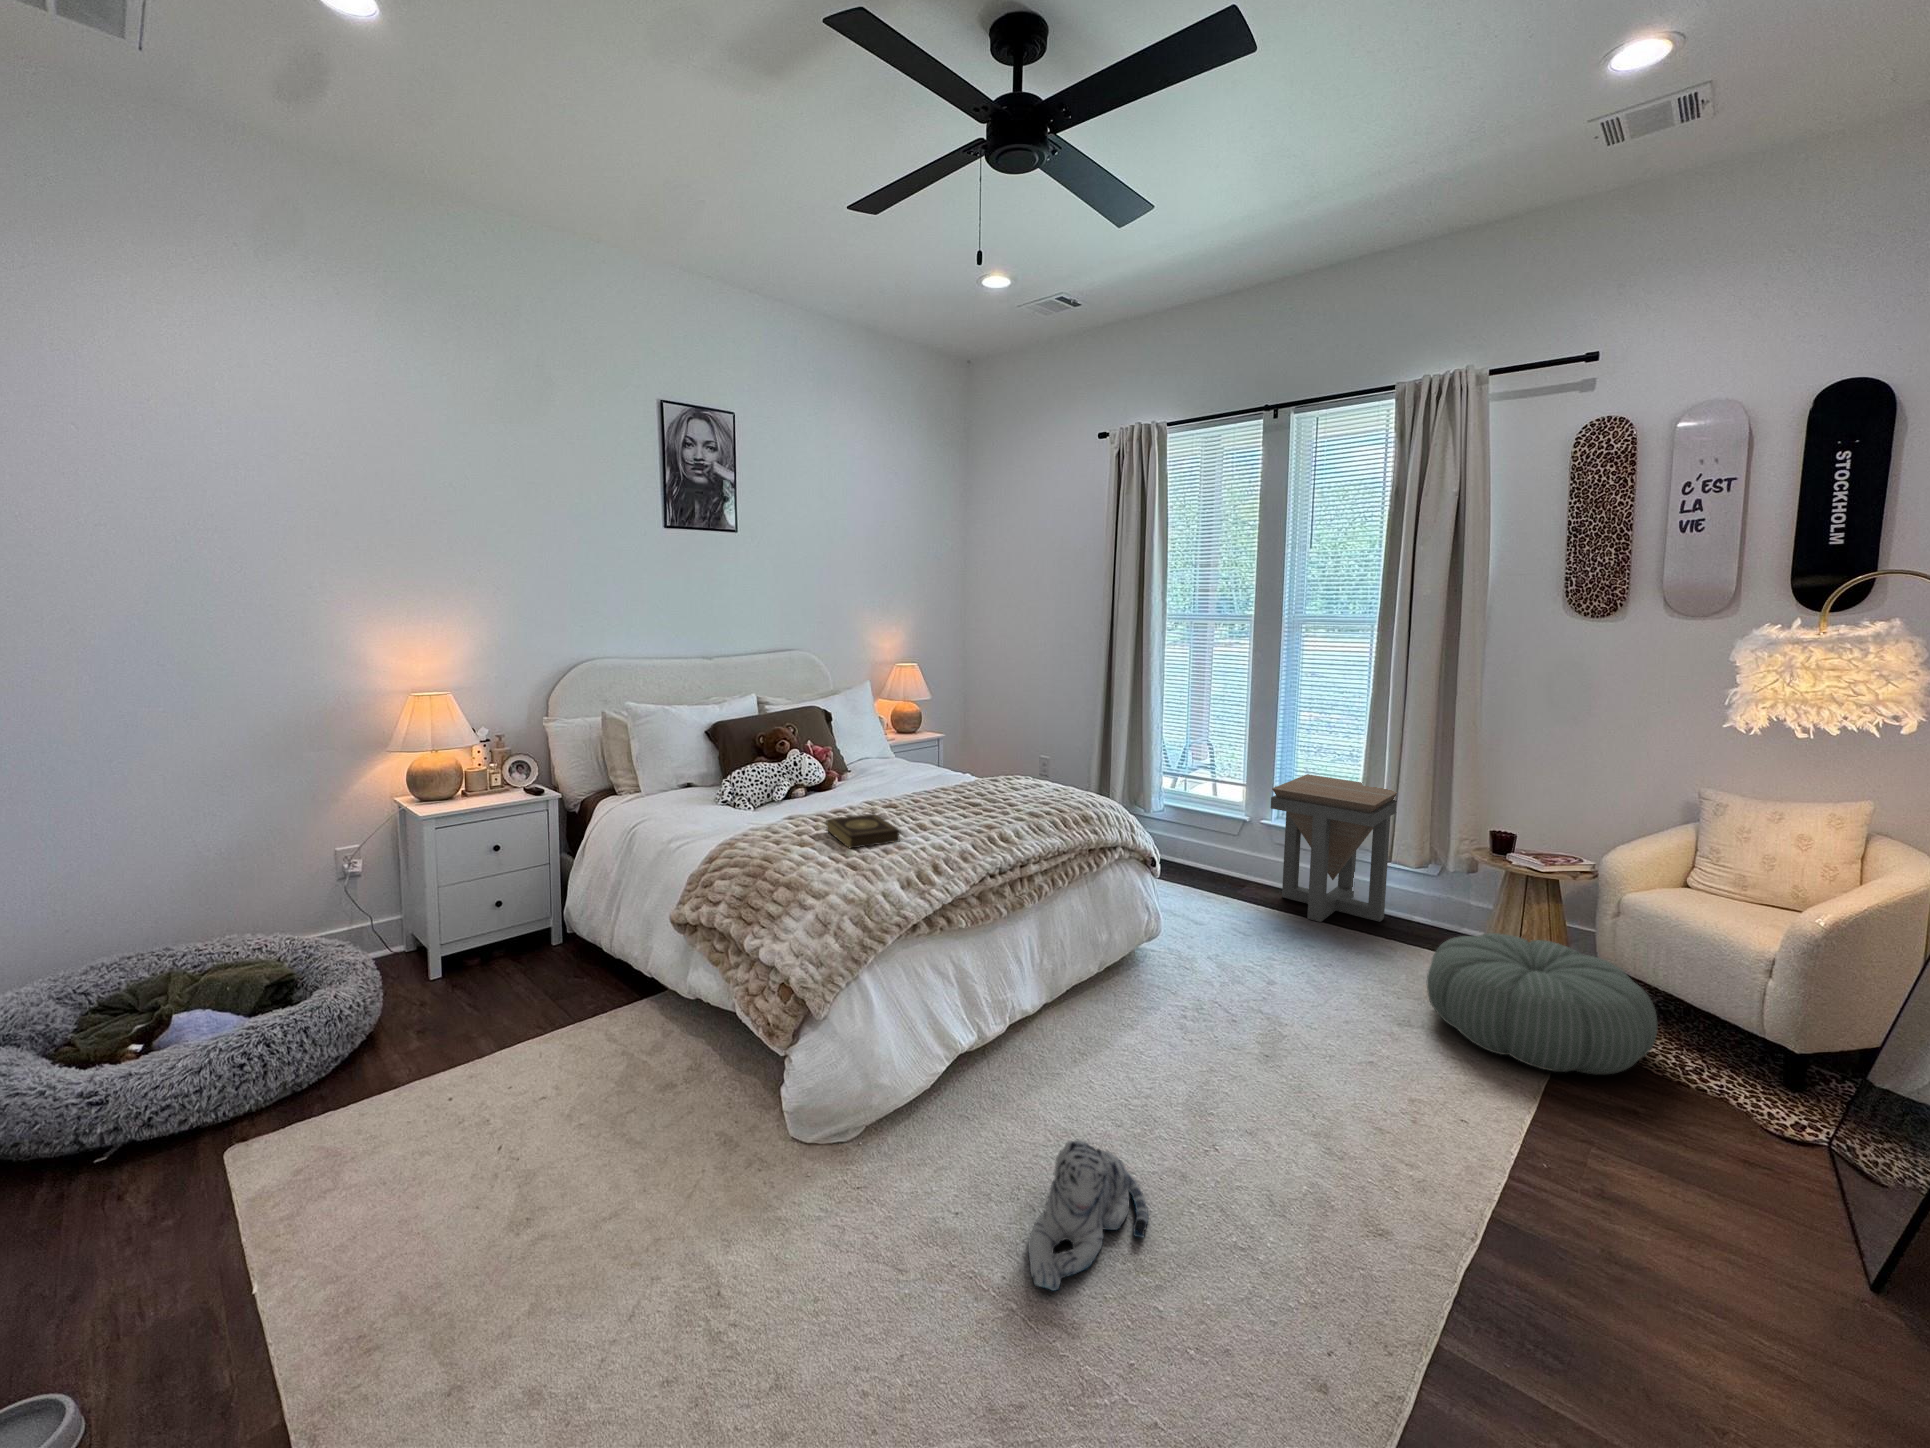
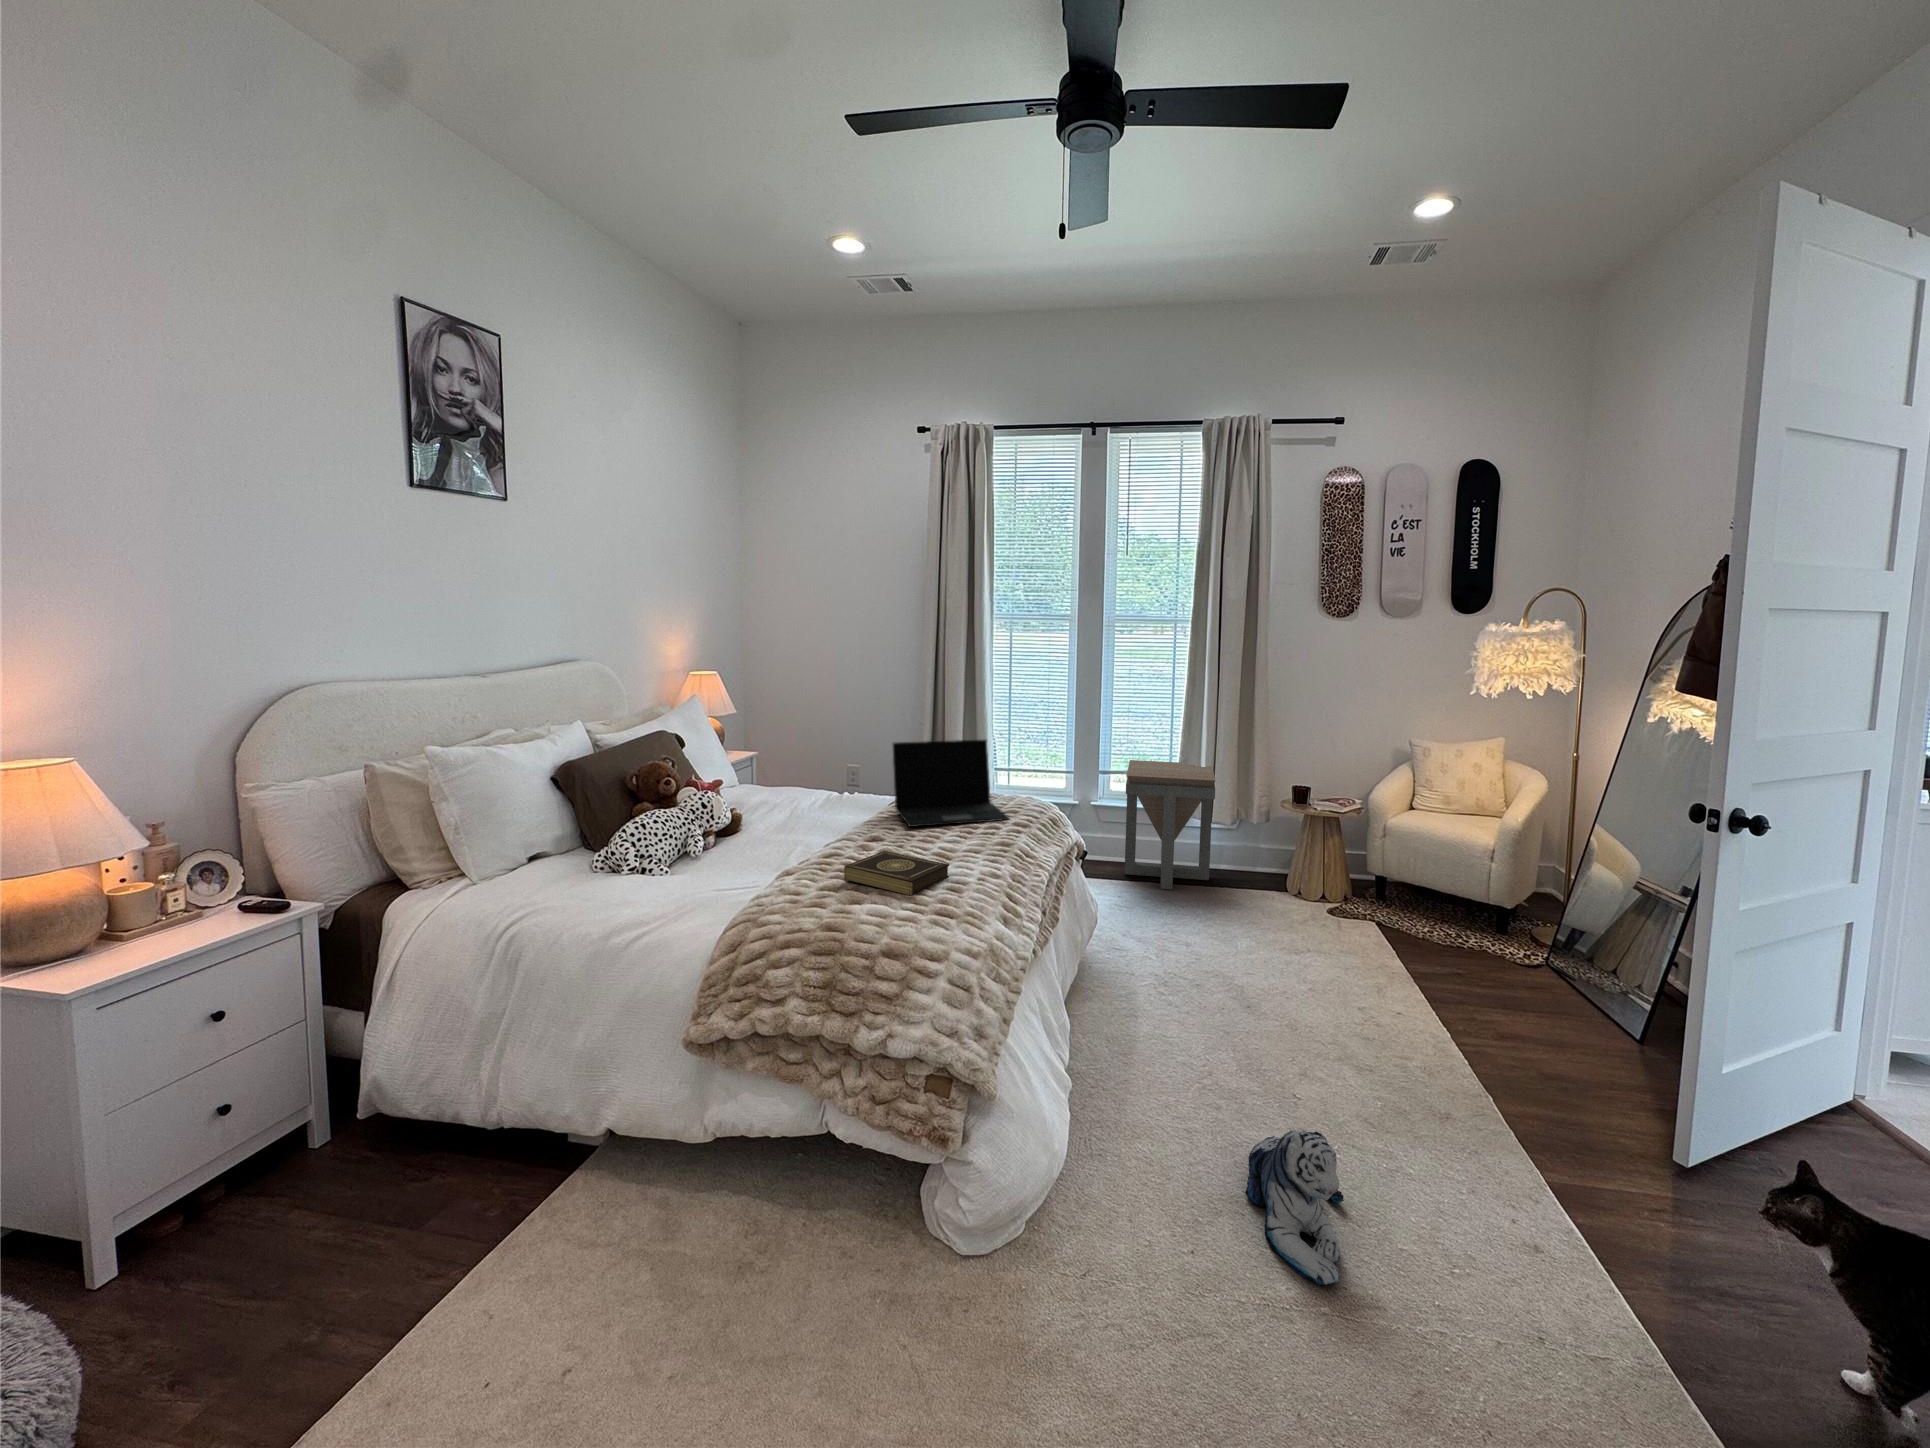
laptop: none [940,728,1047,808] -> present [893,740,1009,827]
pouf: present [1427,933,1657,1074] -> none [1303,869,1462,967]

